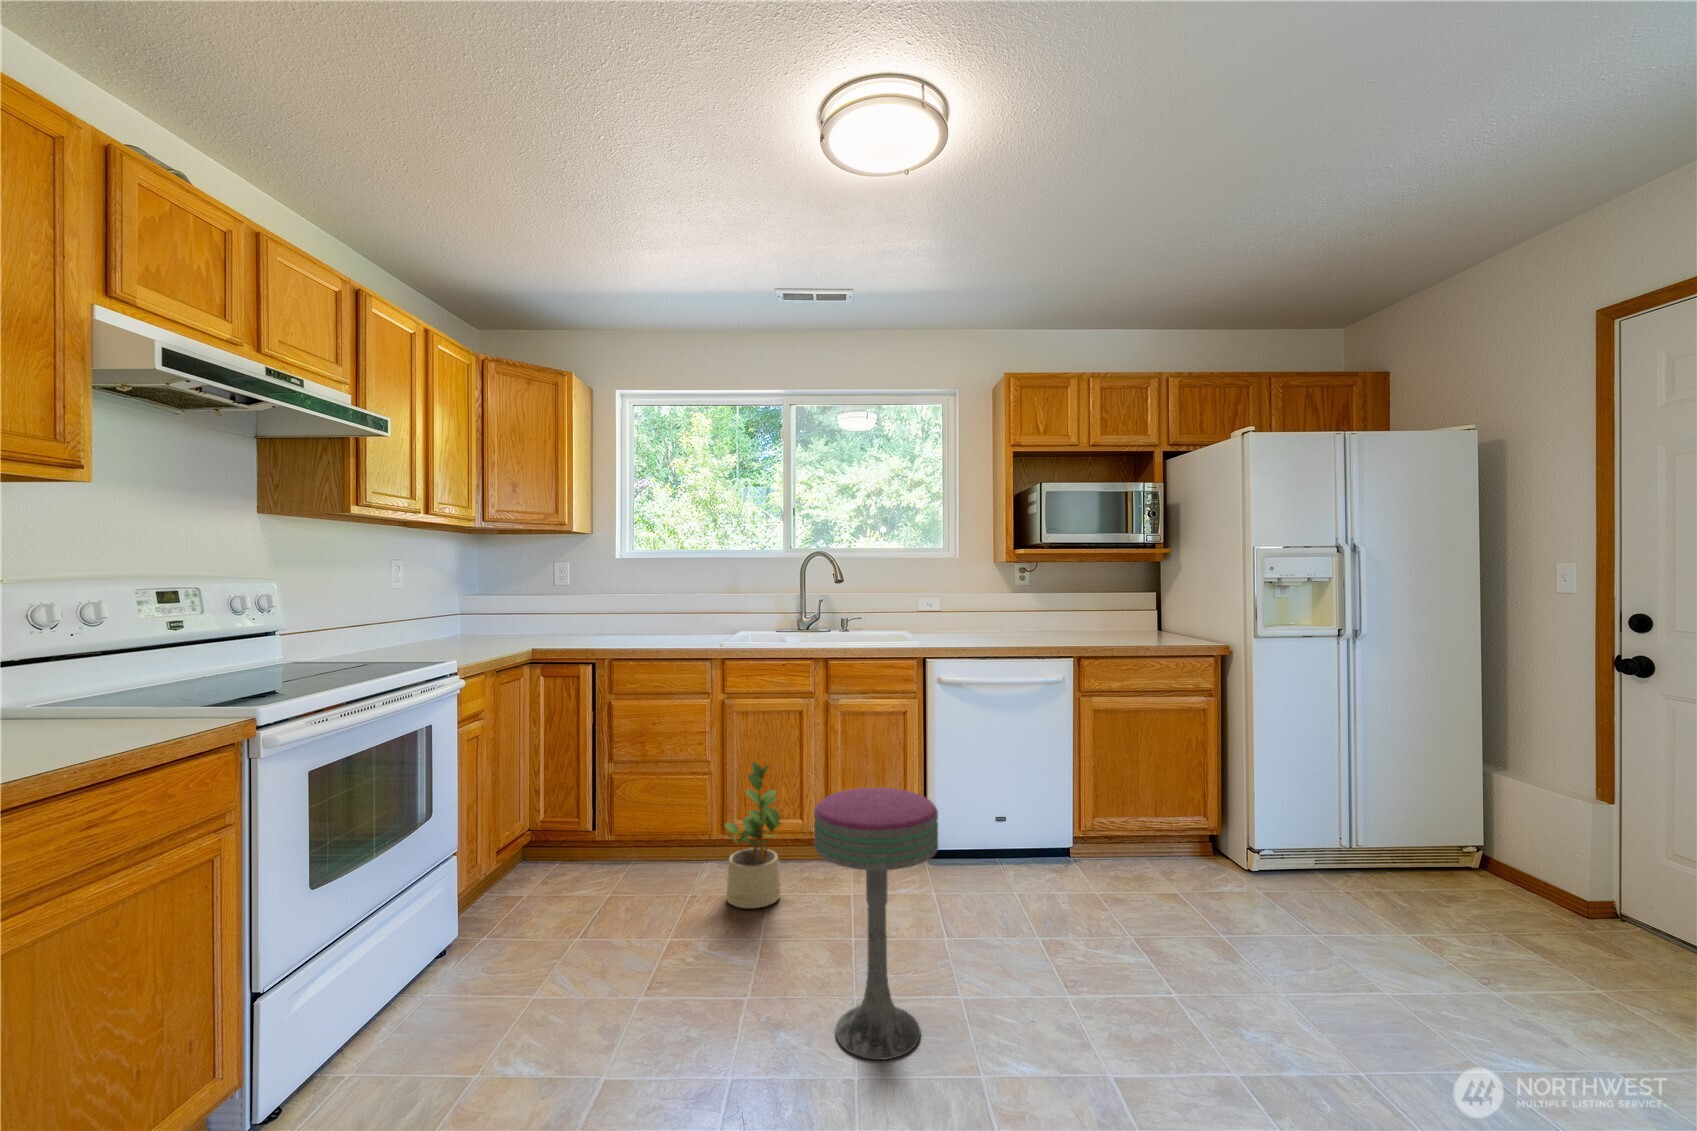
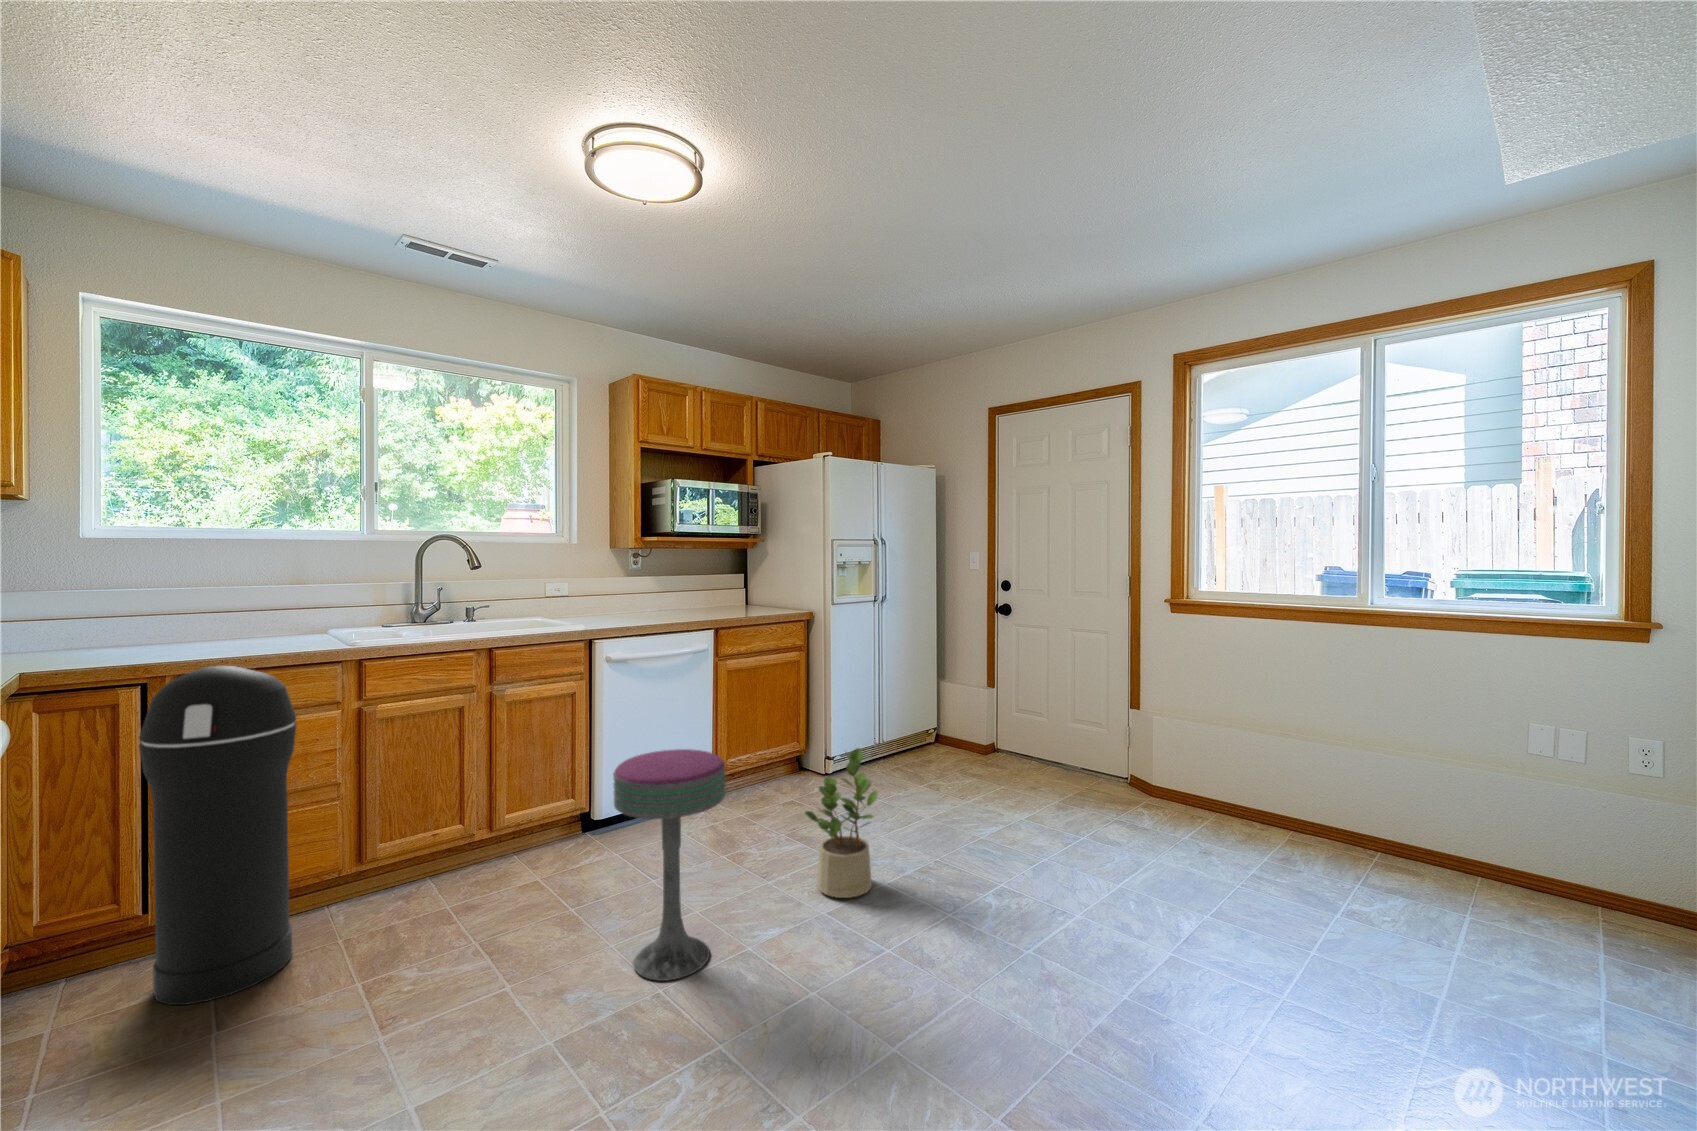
trash can: none [568,654,661,908] -> present [139,666,297,1005]
potted plant: present [725,762,781,908] -> present [805,748,878,898]

